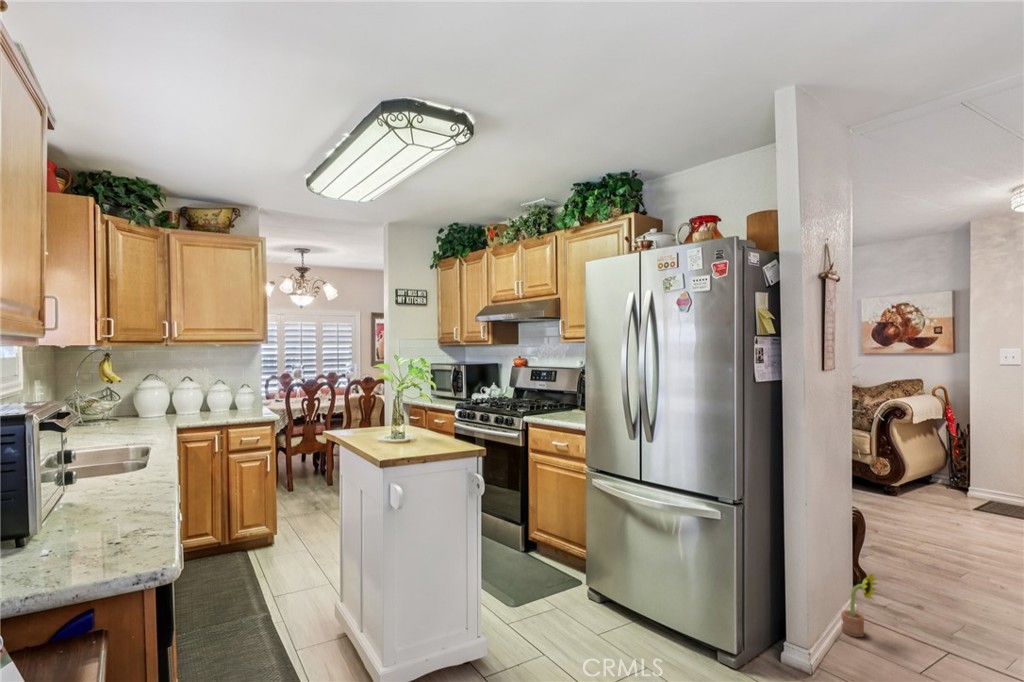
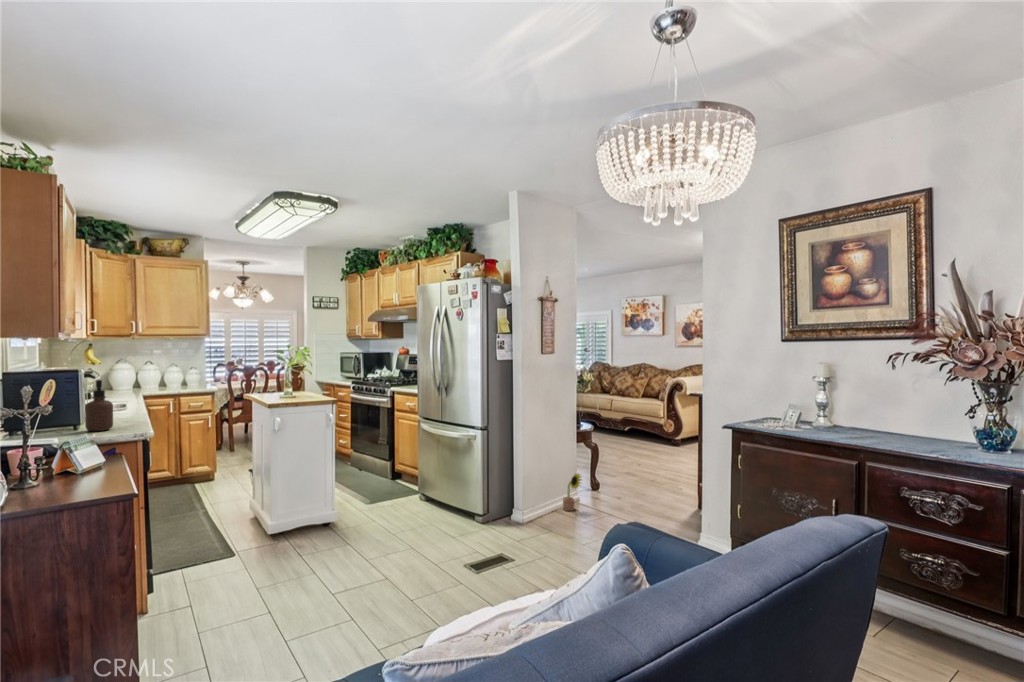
soap dispenser: none [46,434,104,545] -> present [85,380,113,431]

